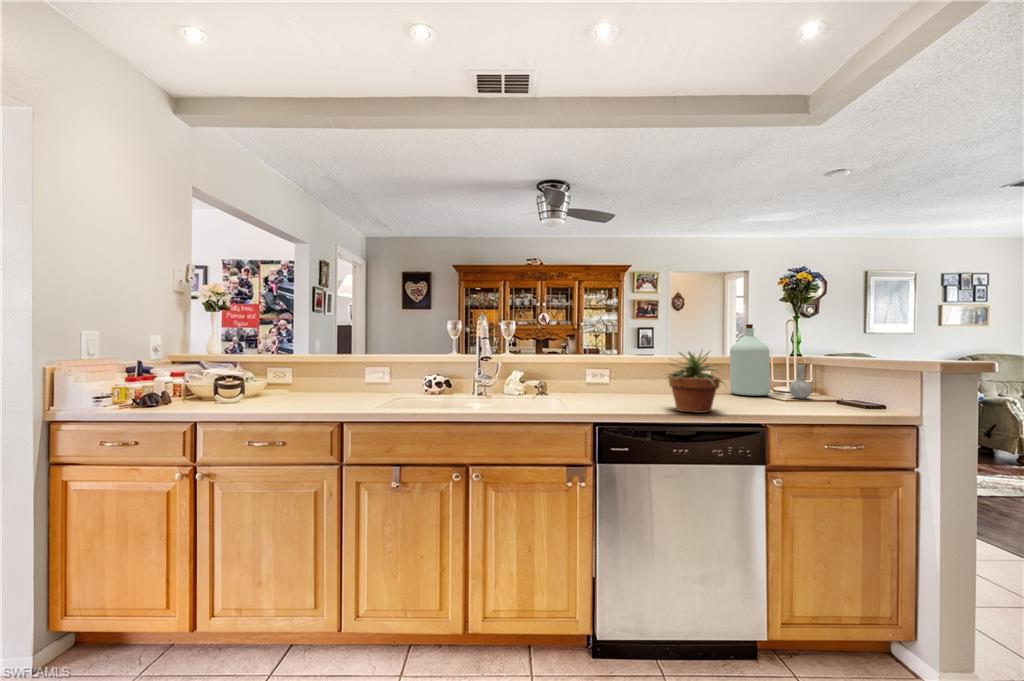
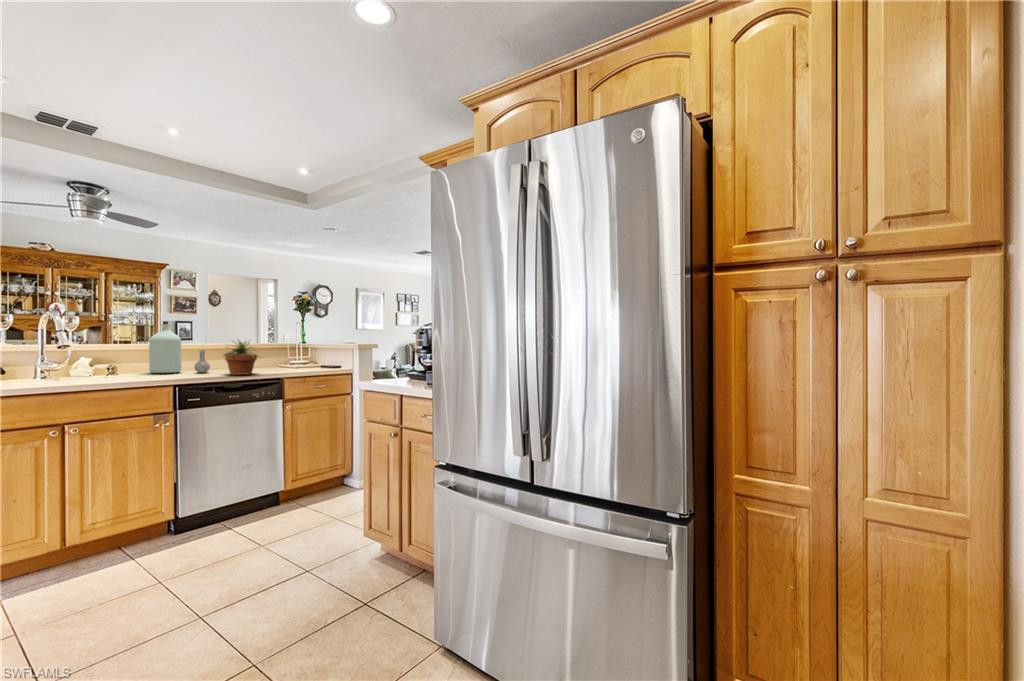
bottle: present [730,324,812,398] -> present [149,321,210,373]

